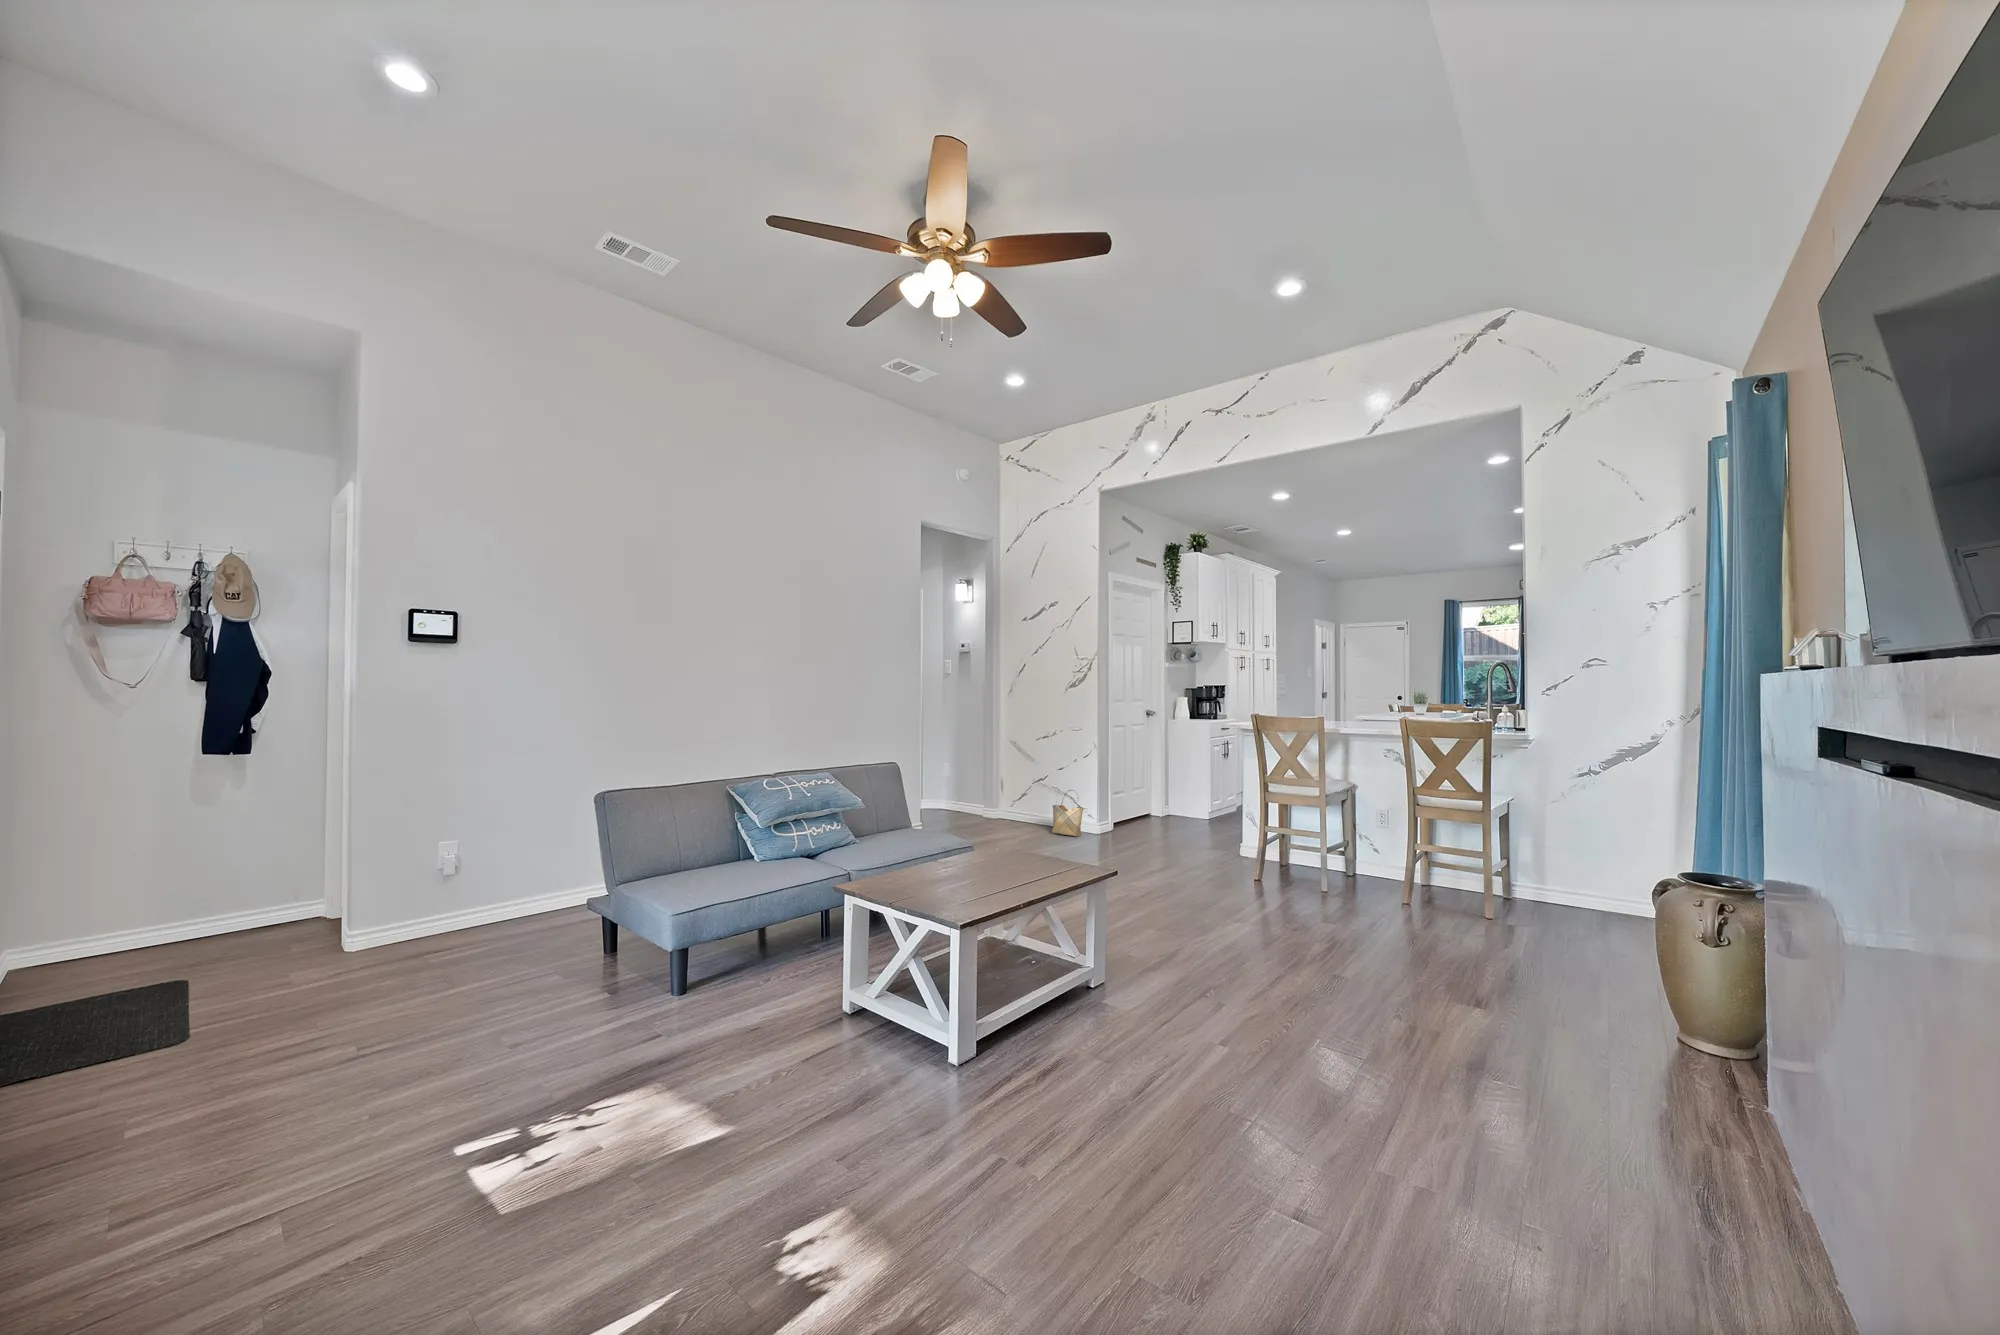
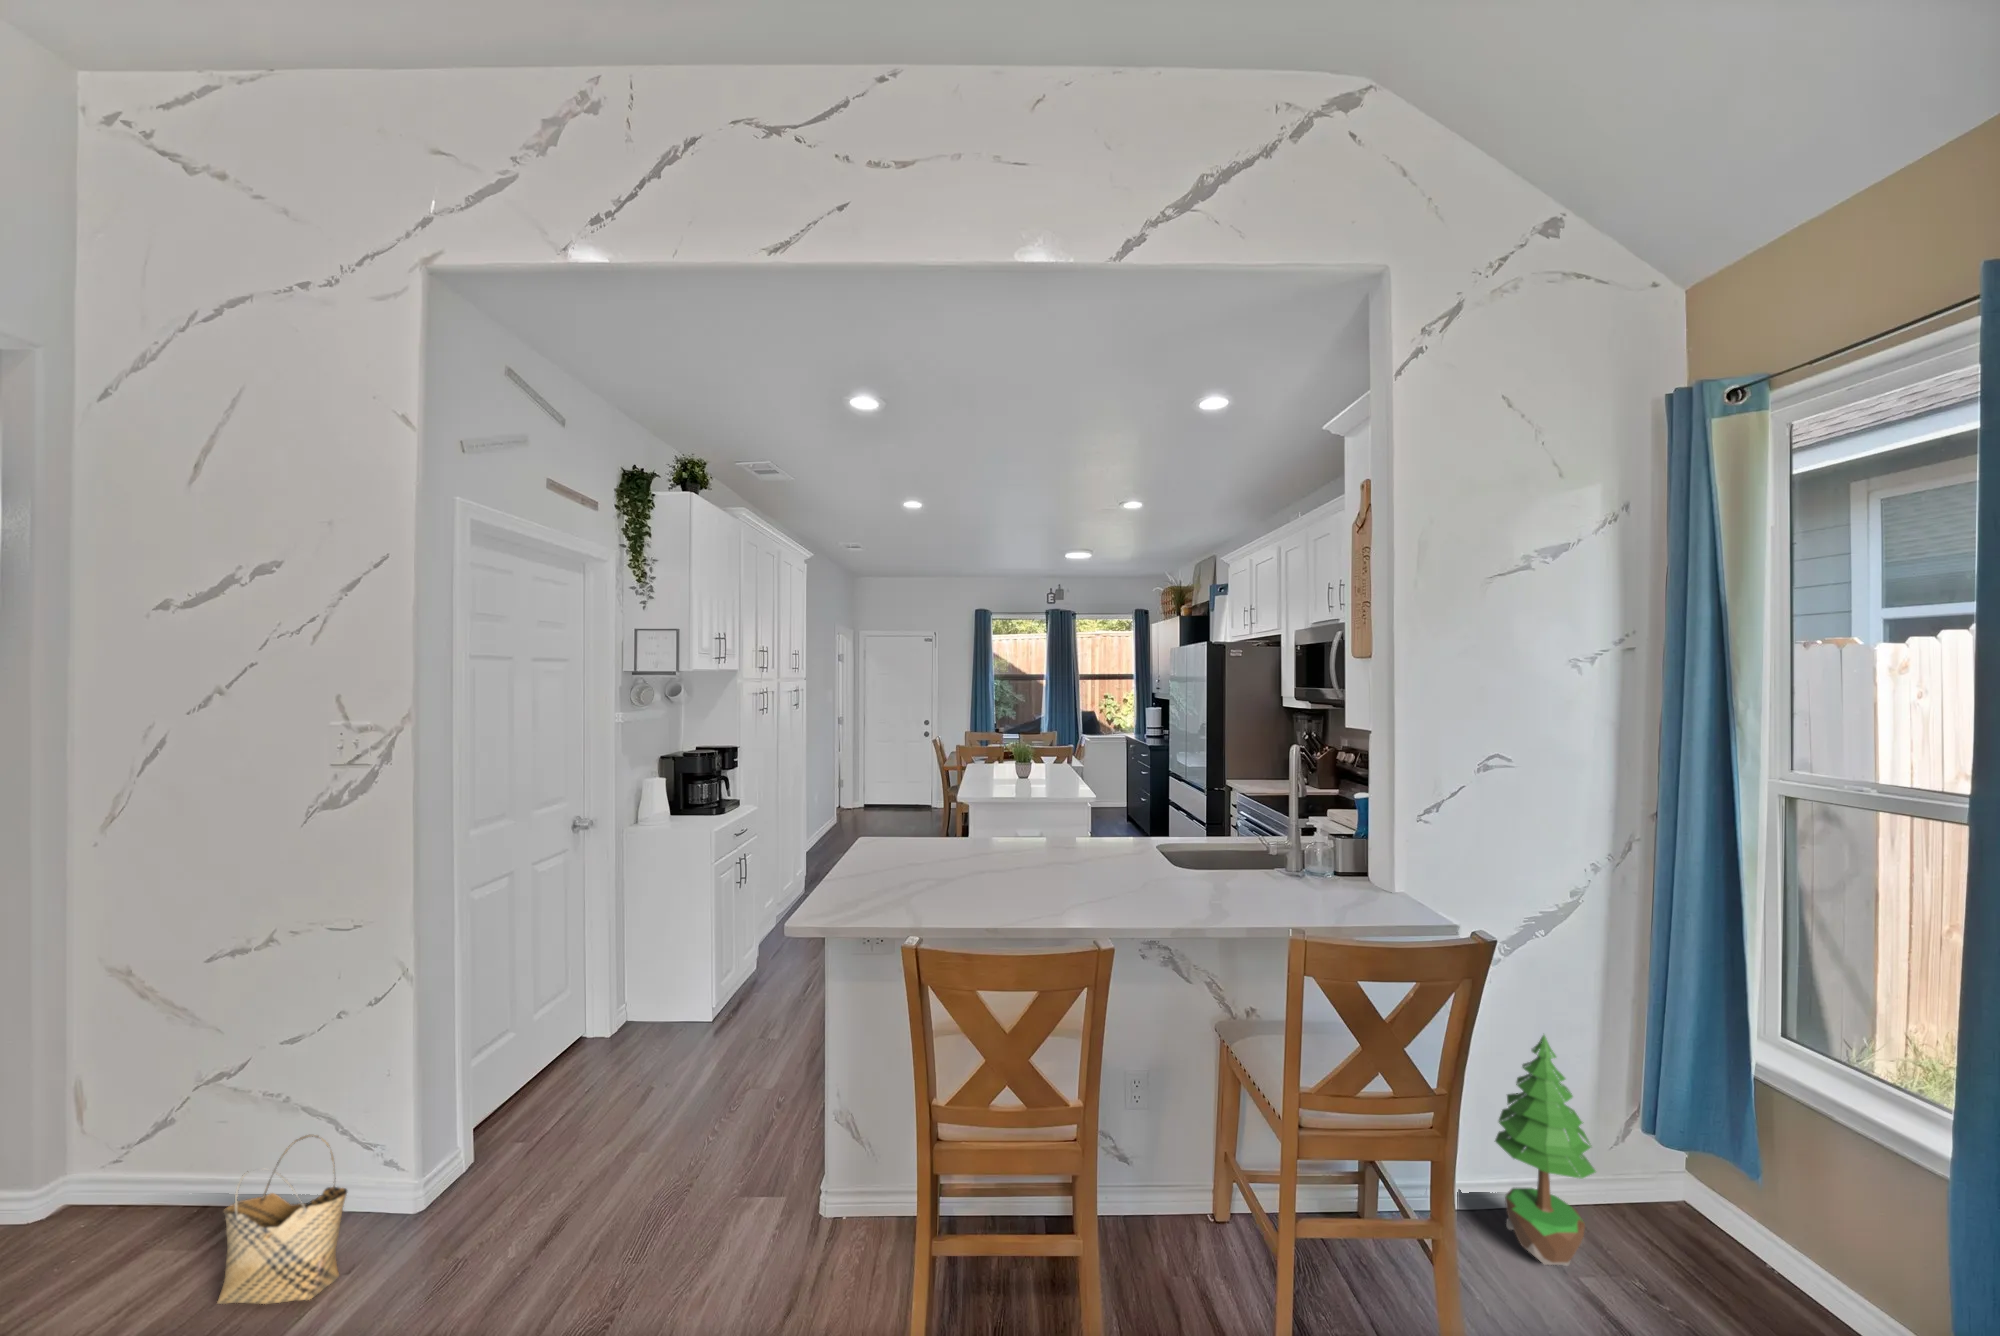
potted tree: none [1571,796,1625,915] -> present [1495,1035,1596,1266]

